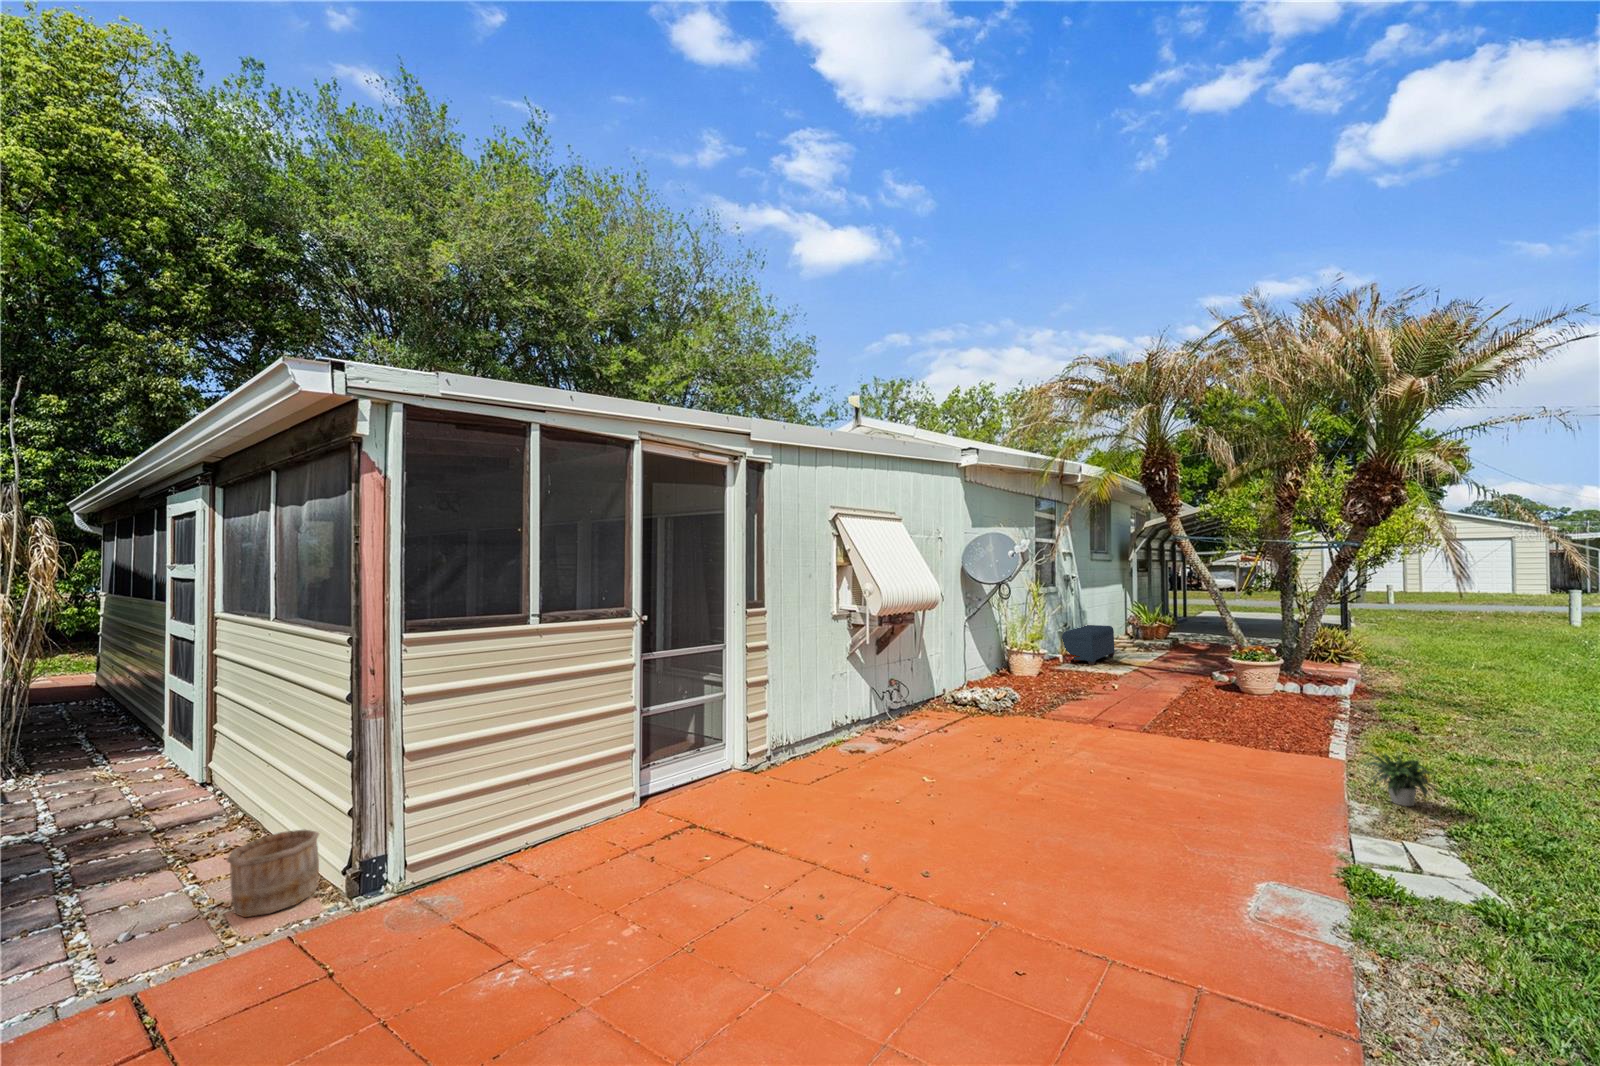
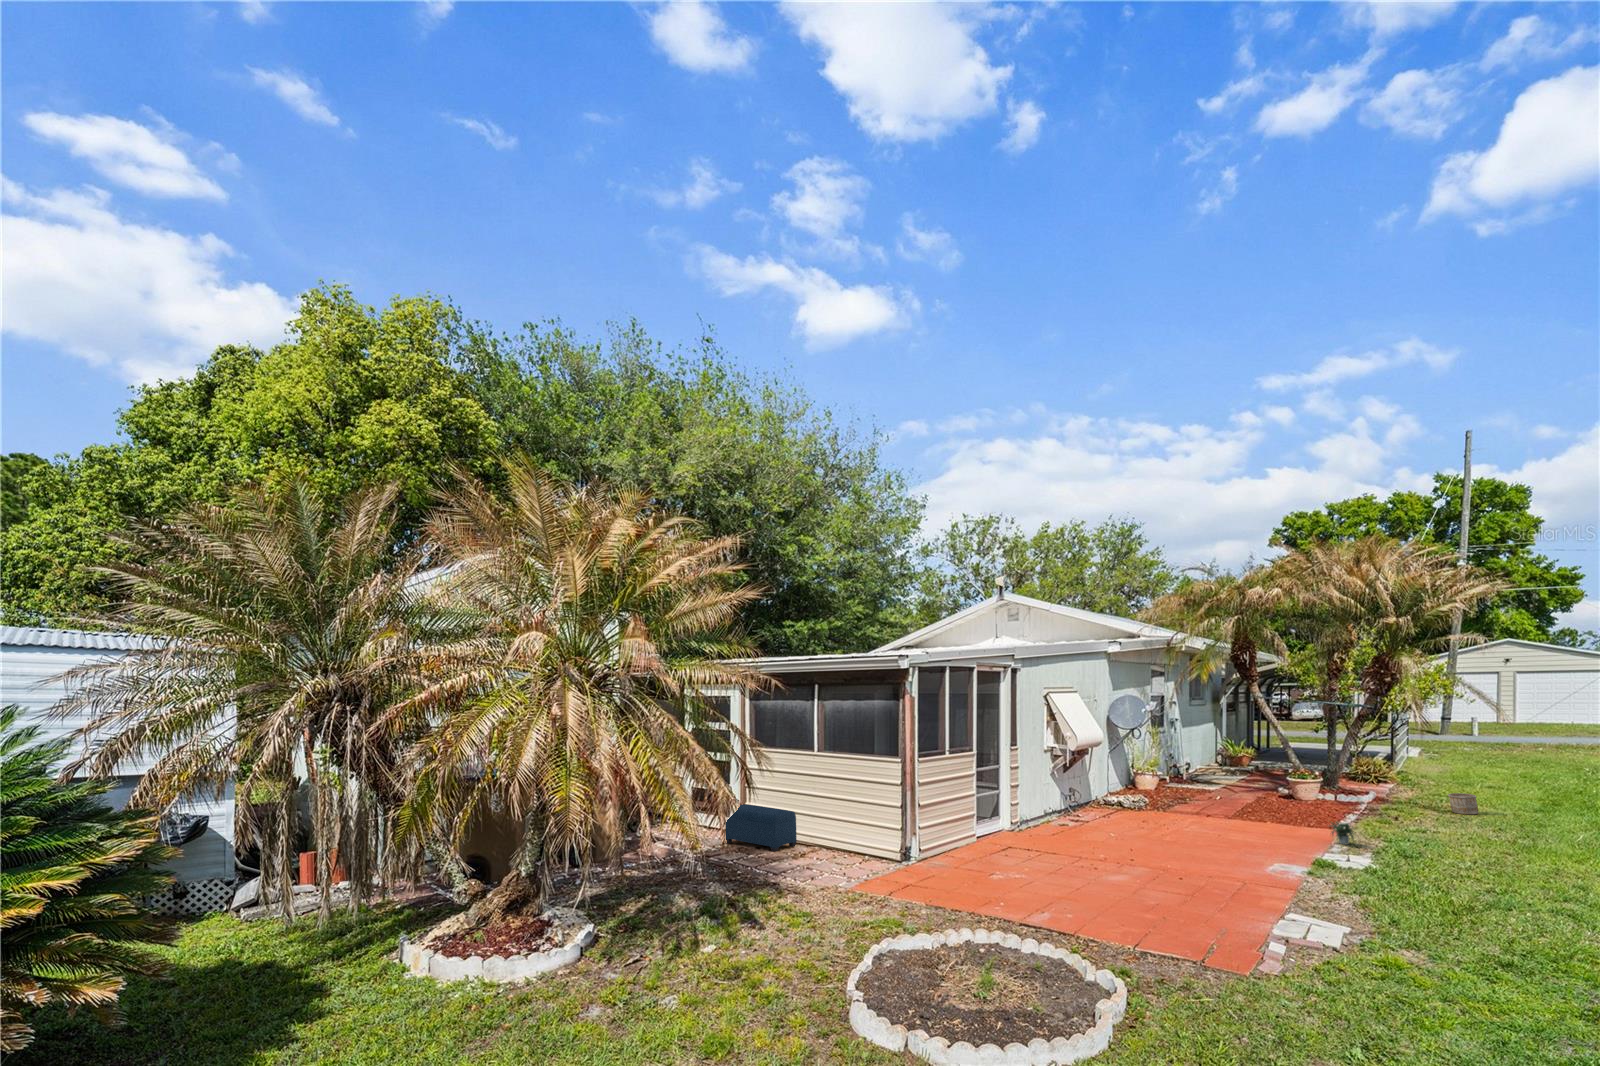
bench: present [1062,625,1115,665] -> present [726,804,797,852]
wooden bucket: present [227,830,319,917] -> present [1448,793,1478,814]

